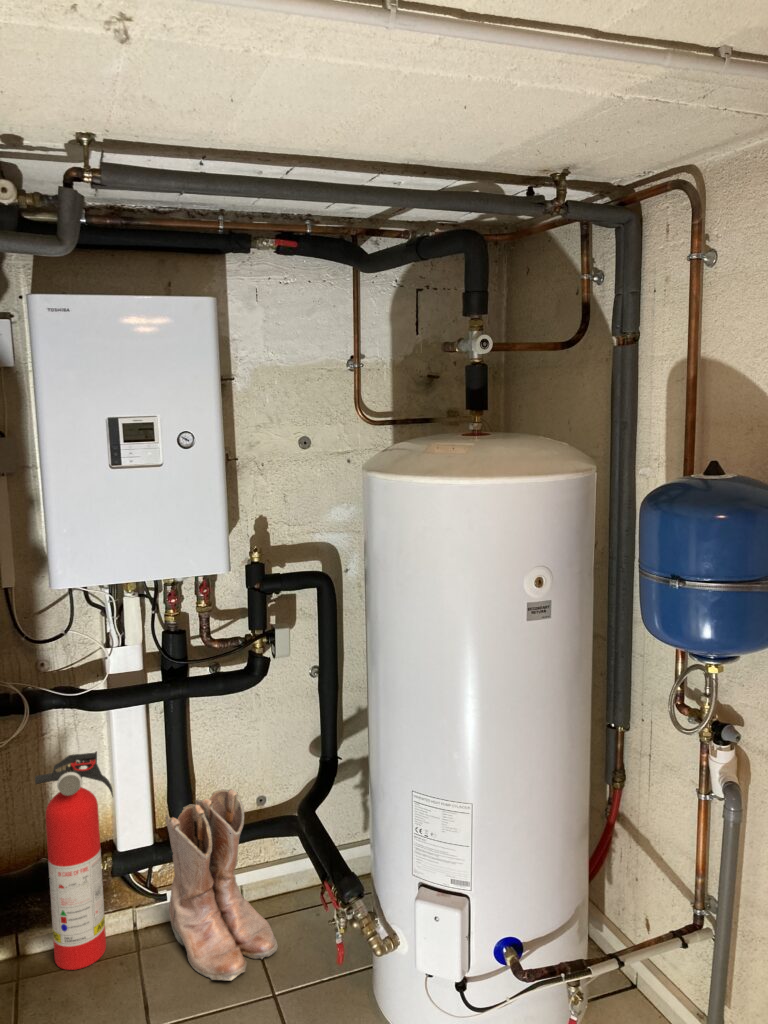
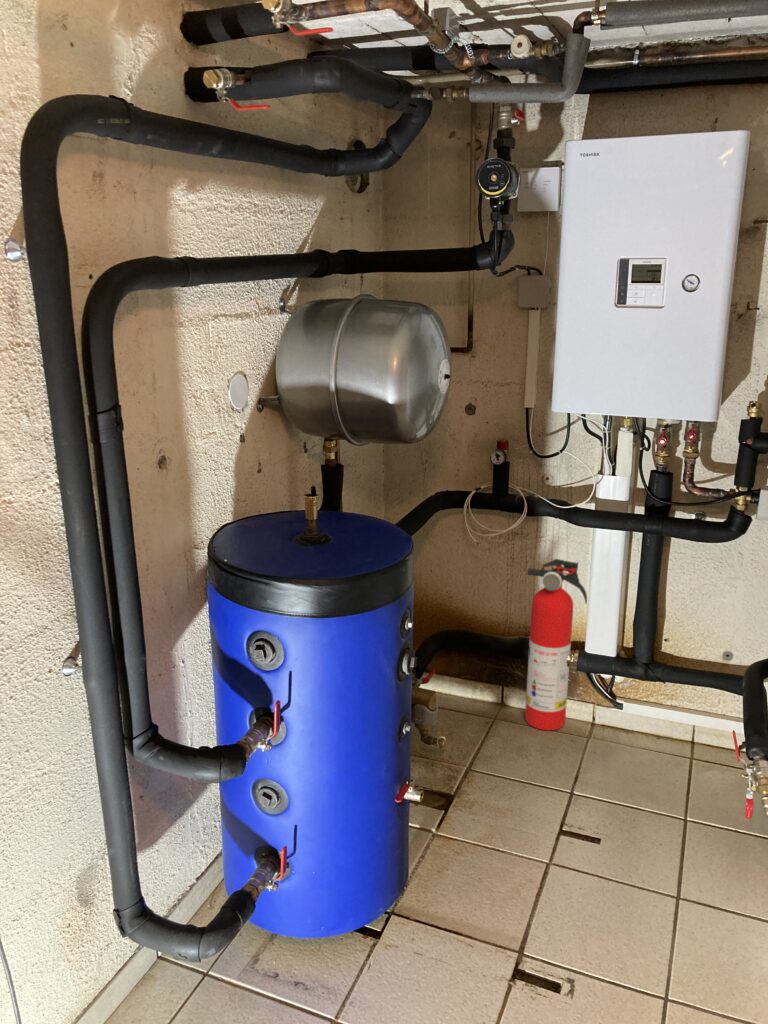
boots: present [166,789,278,980] -> none [620,630,710,788]

